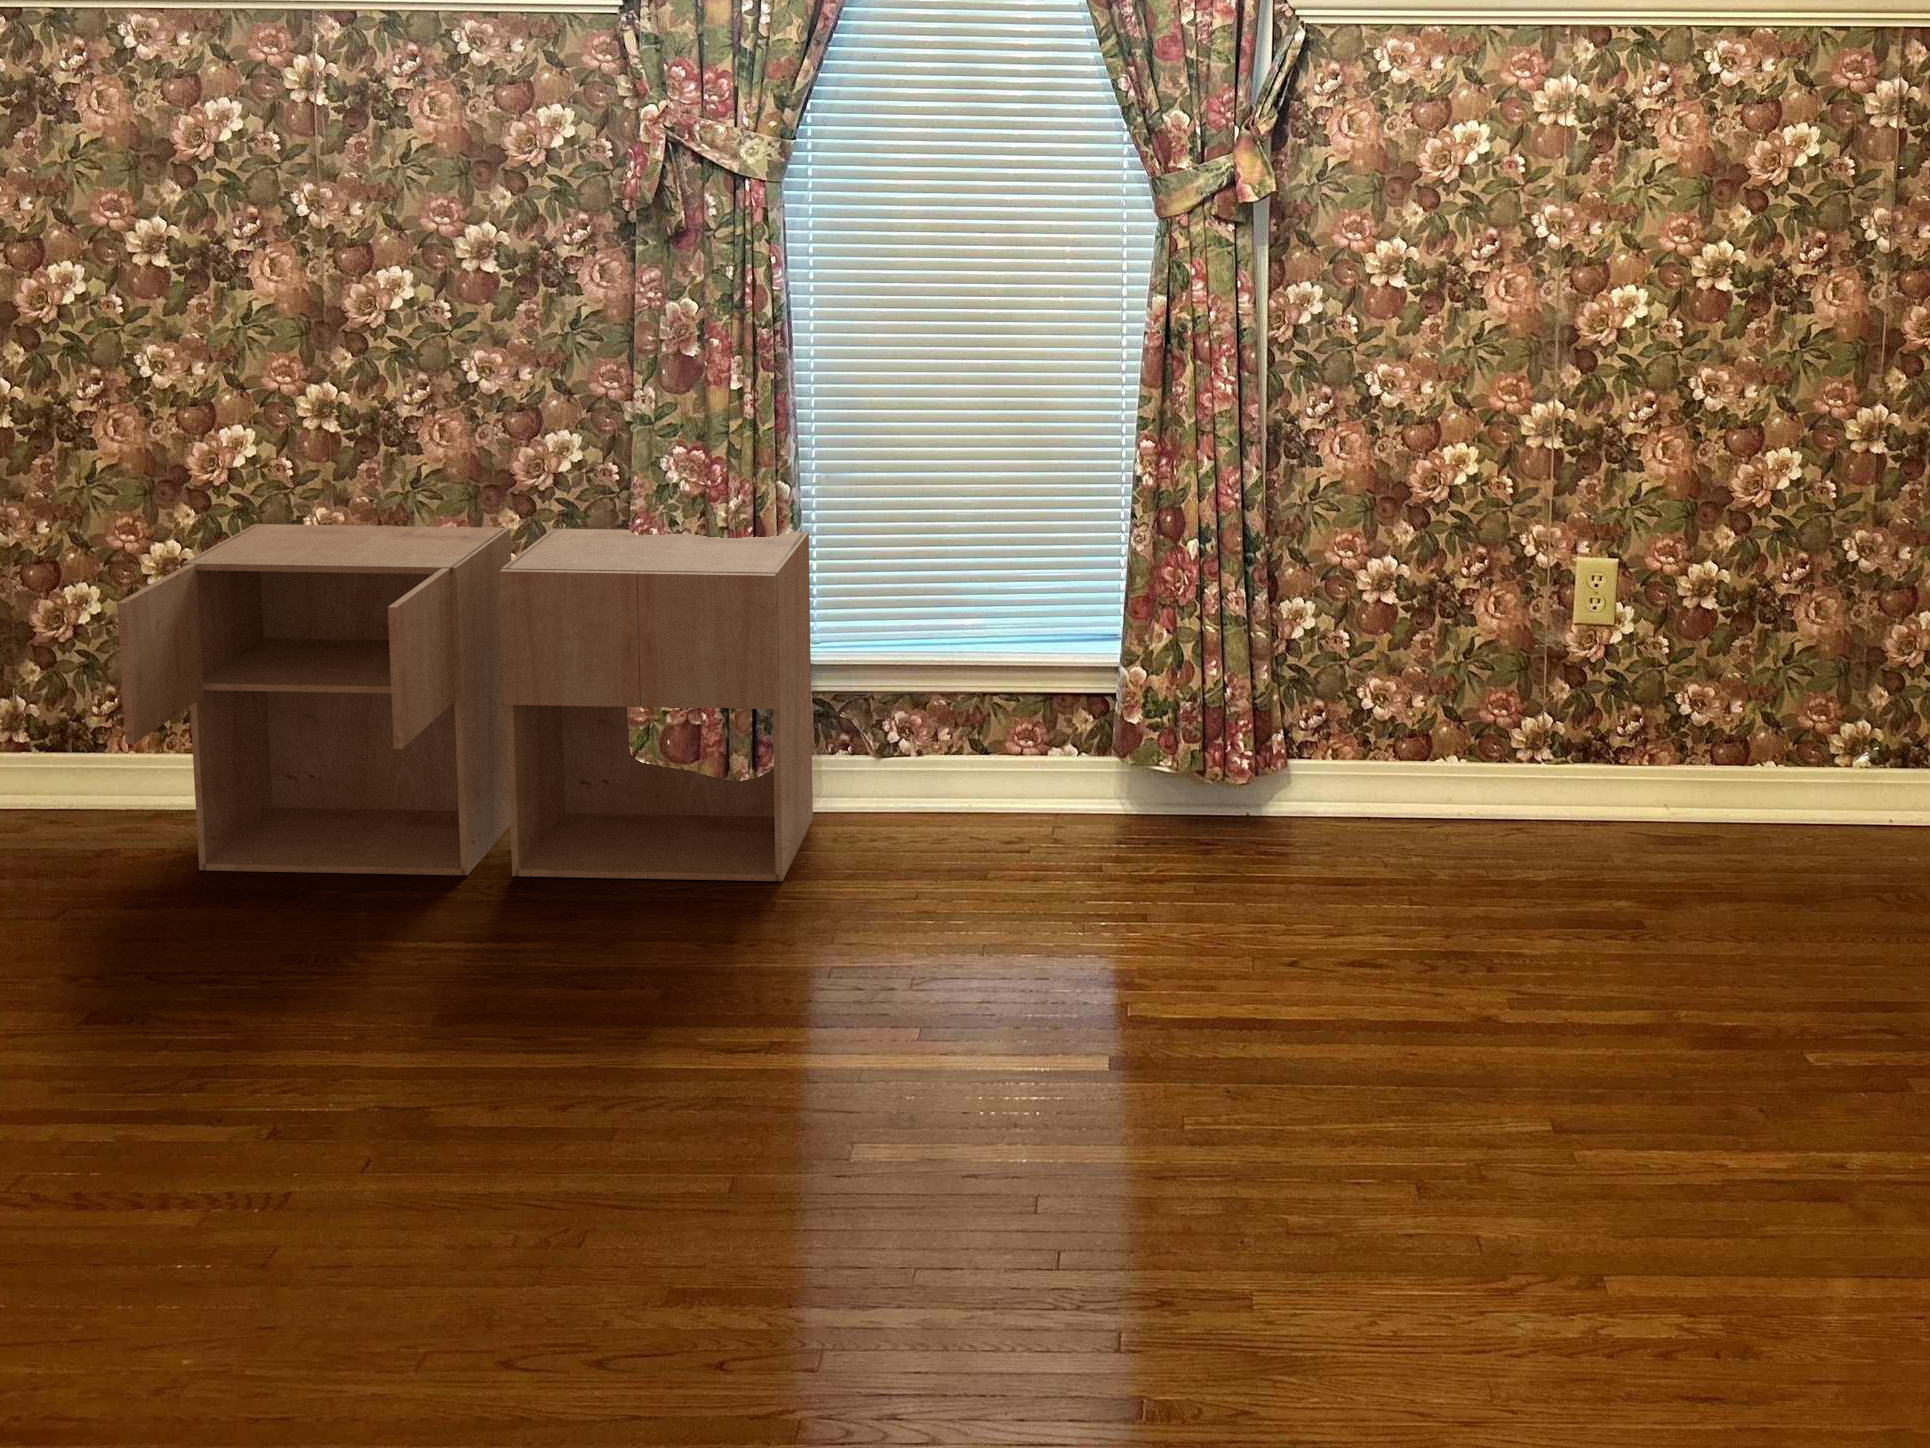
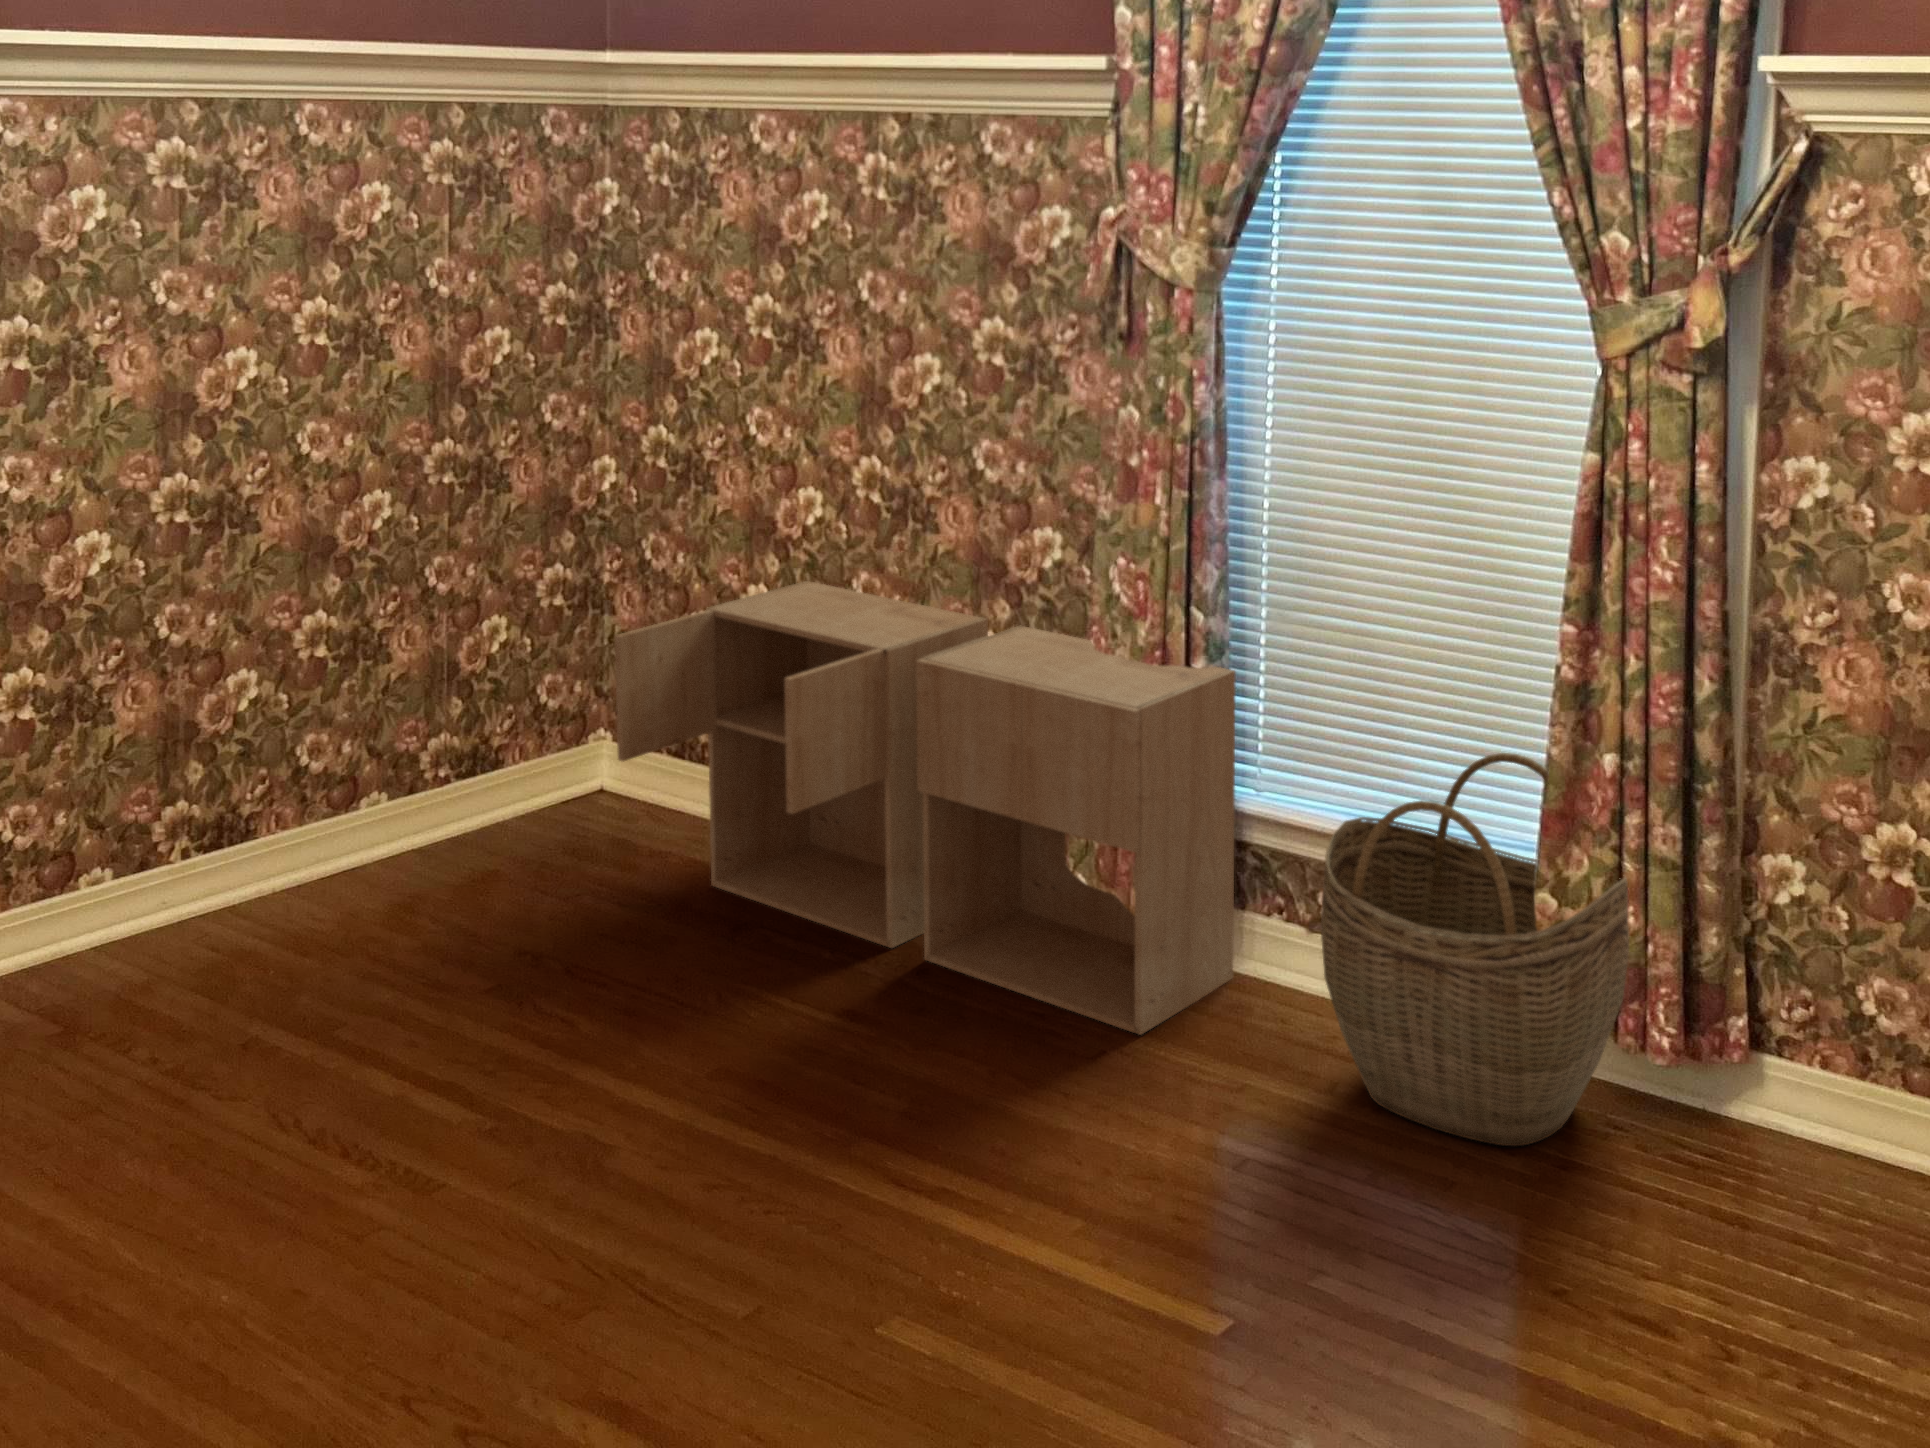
woven basket: none [959,558,1215,881] -> present [1321,753,1630,1146]

